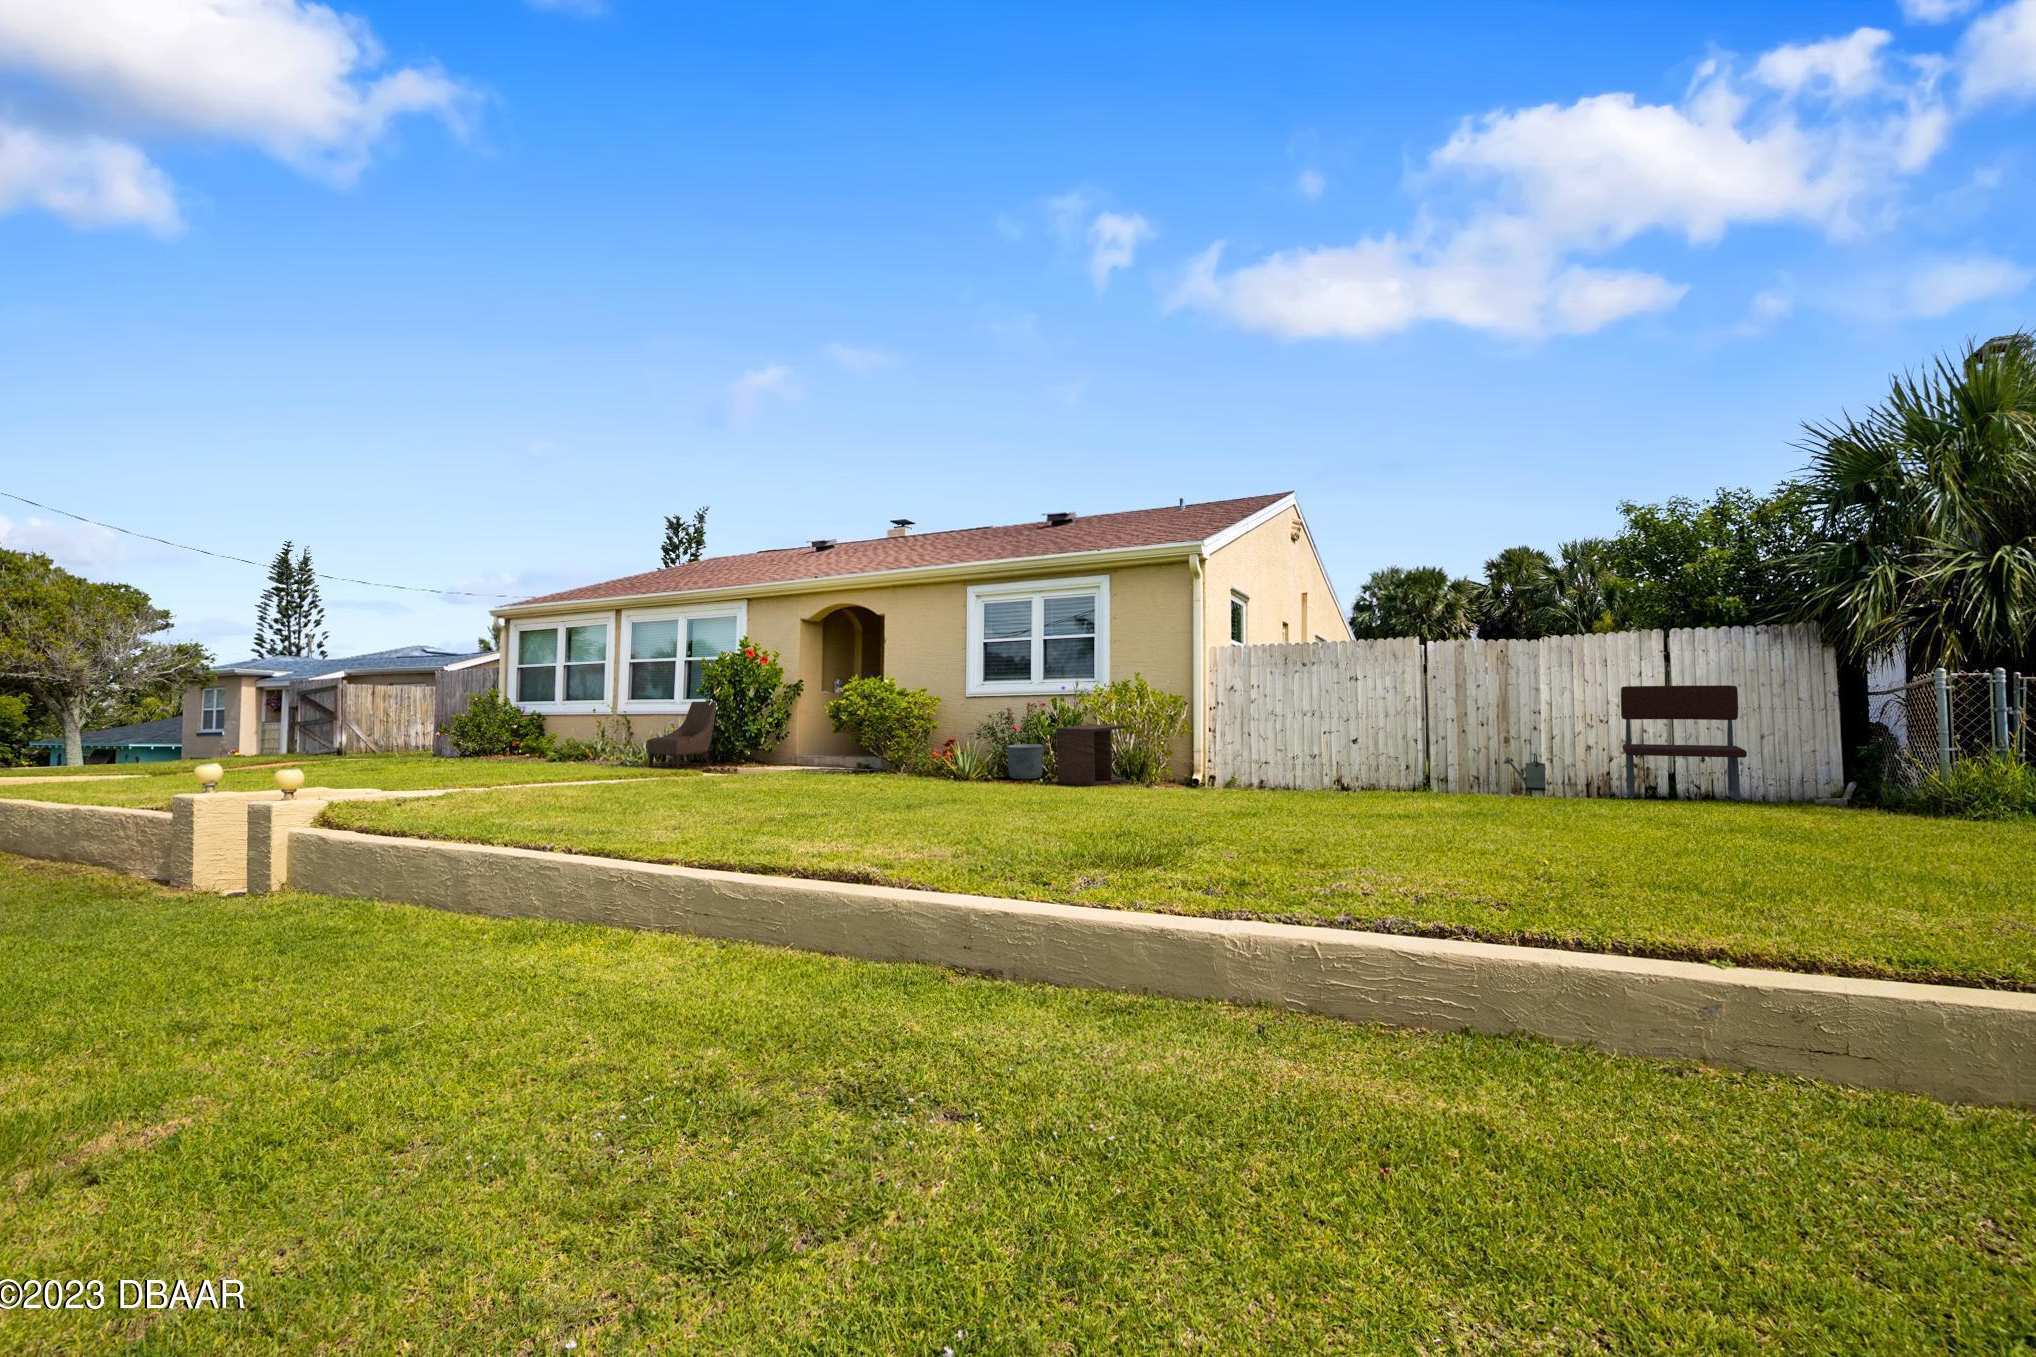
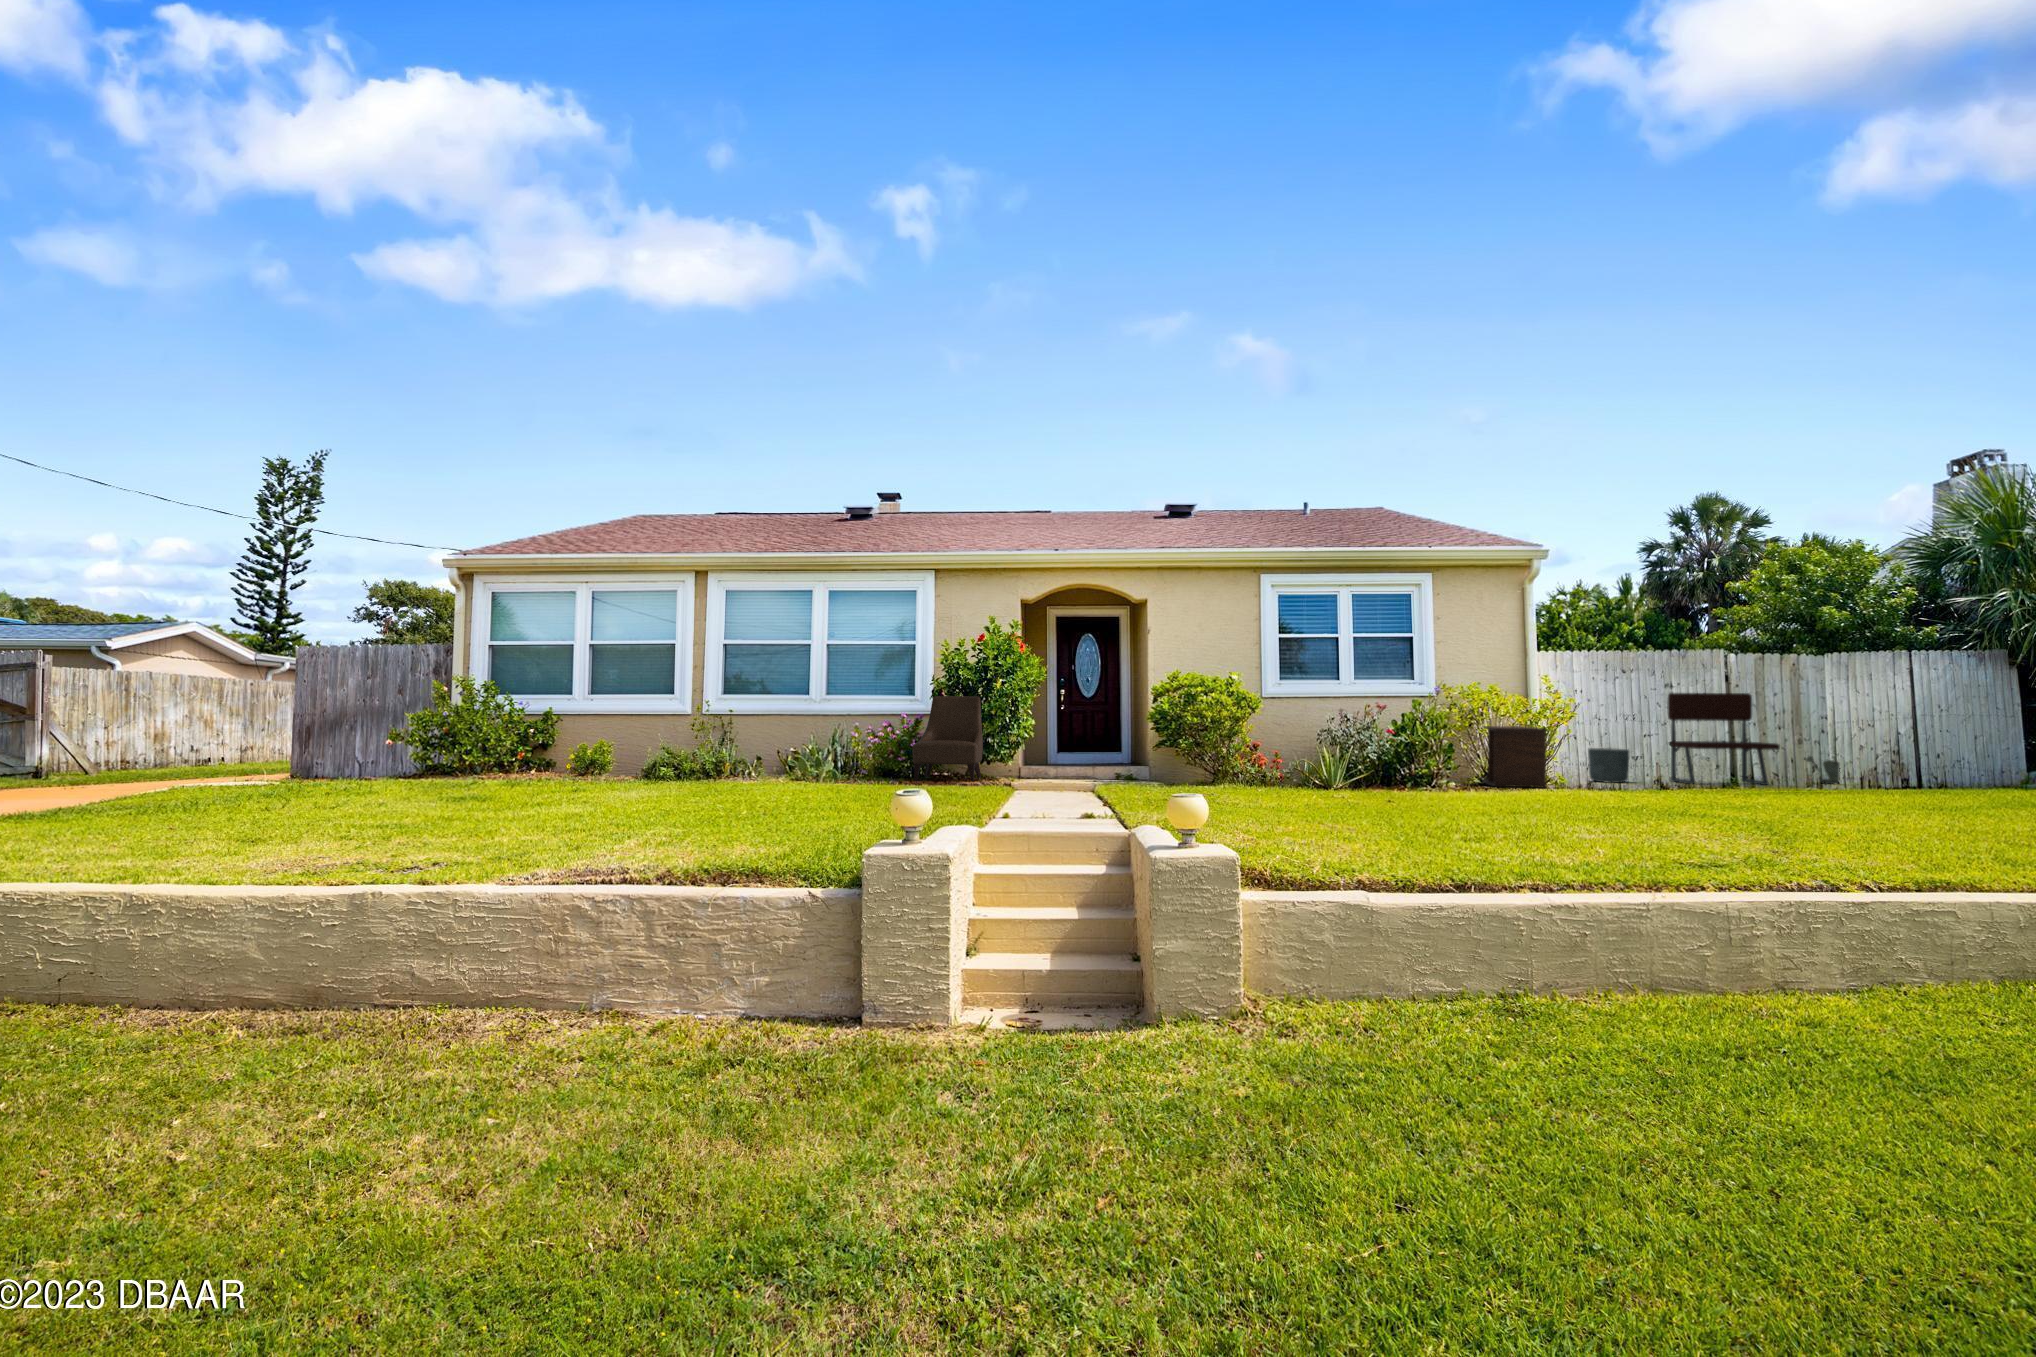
bench: present [1621,685,1747,801] -> present [1668,693,1780,785]
planter: present [1007,744,1043,780] -> present [1588,748,1629,783]

